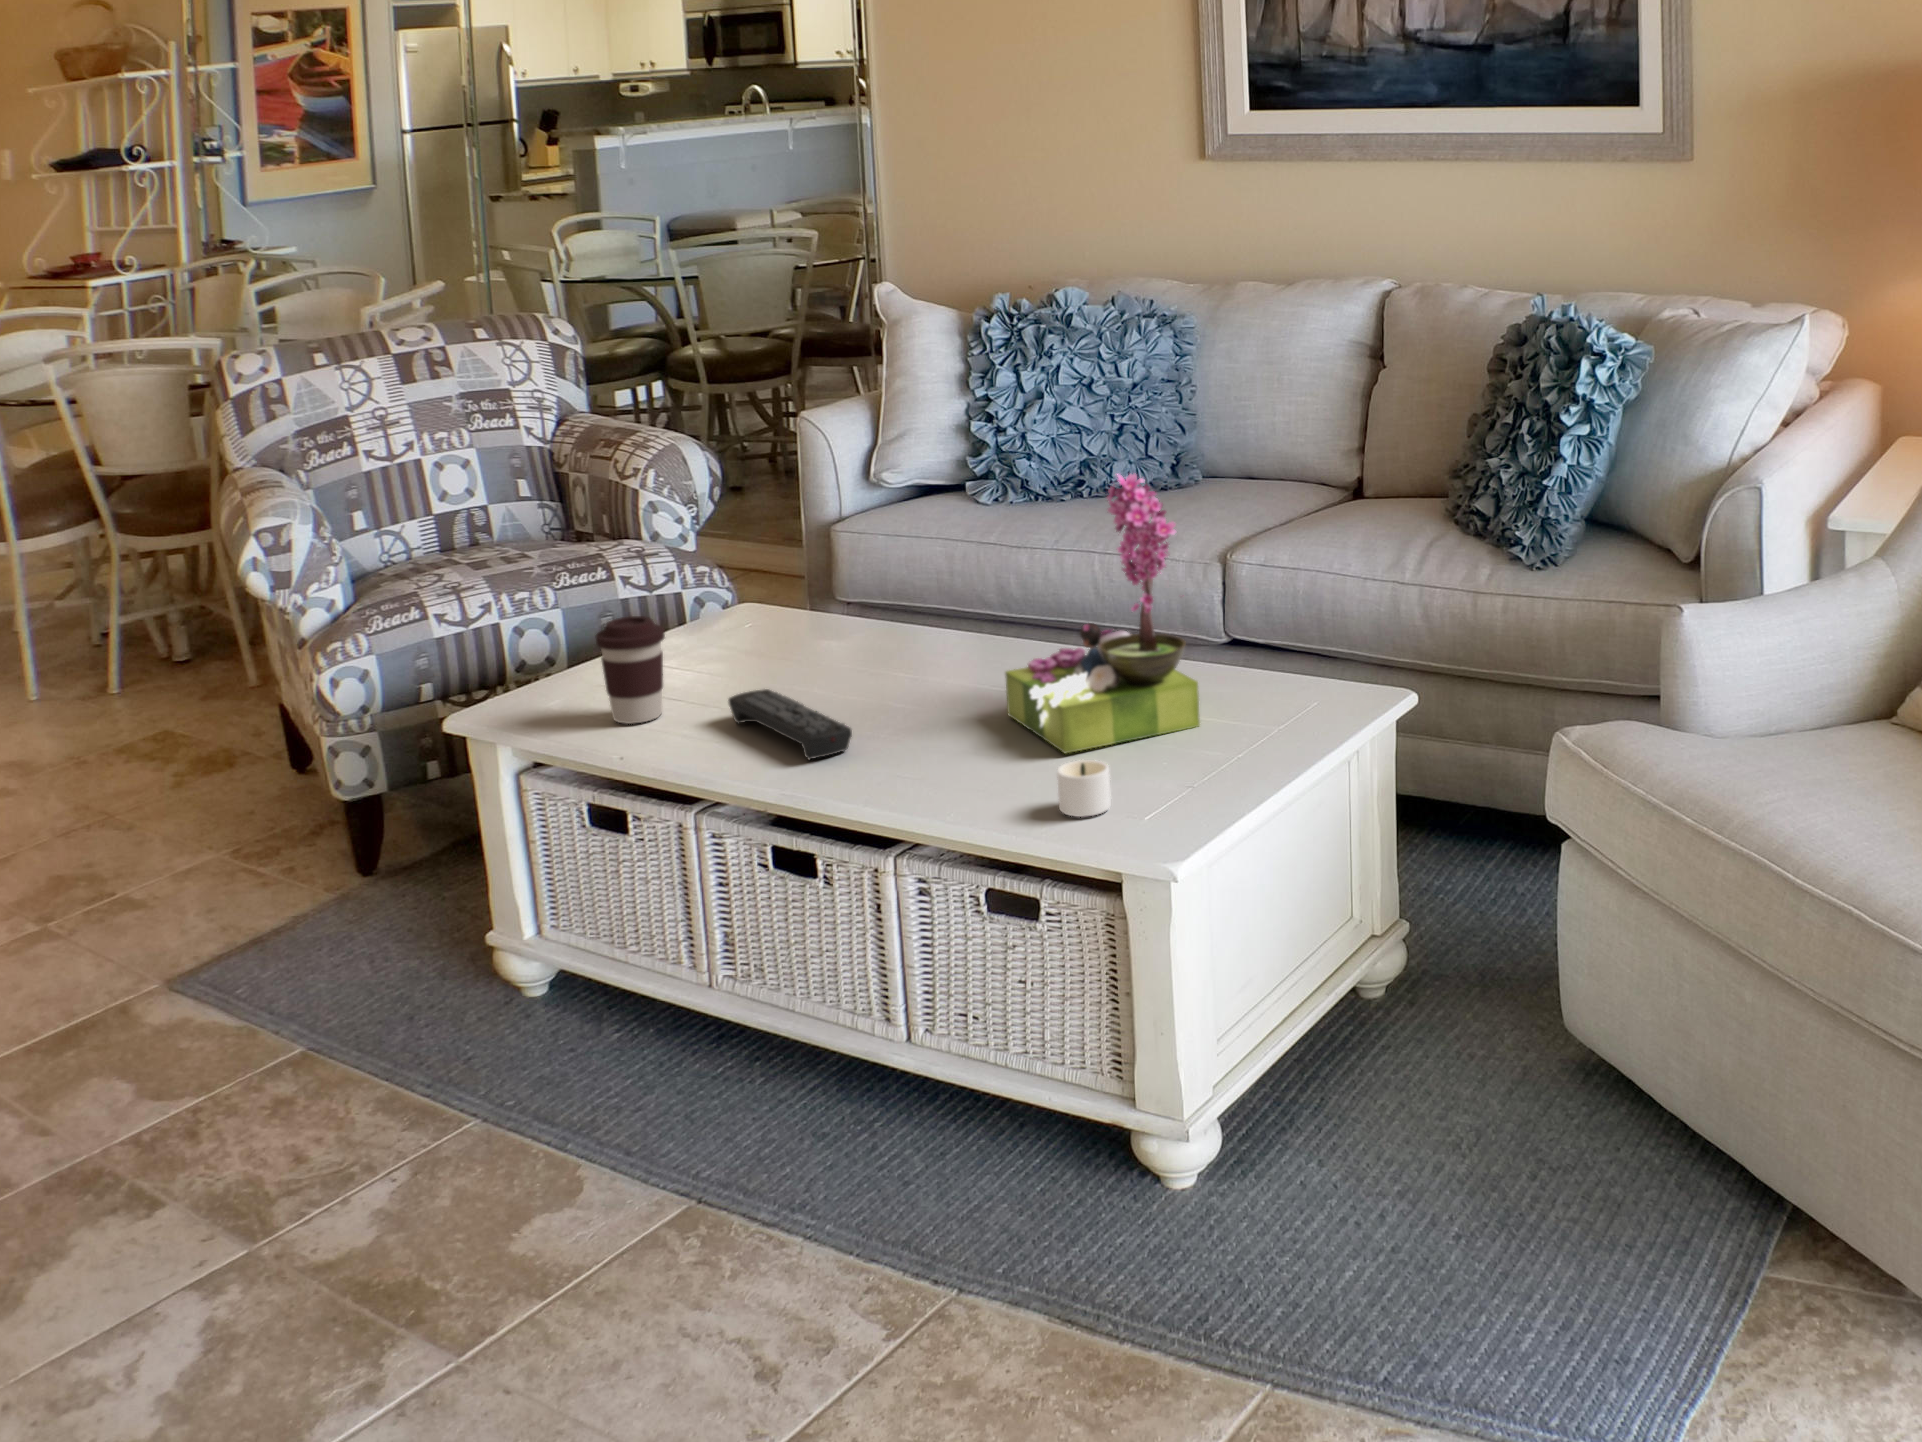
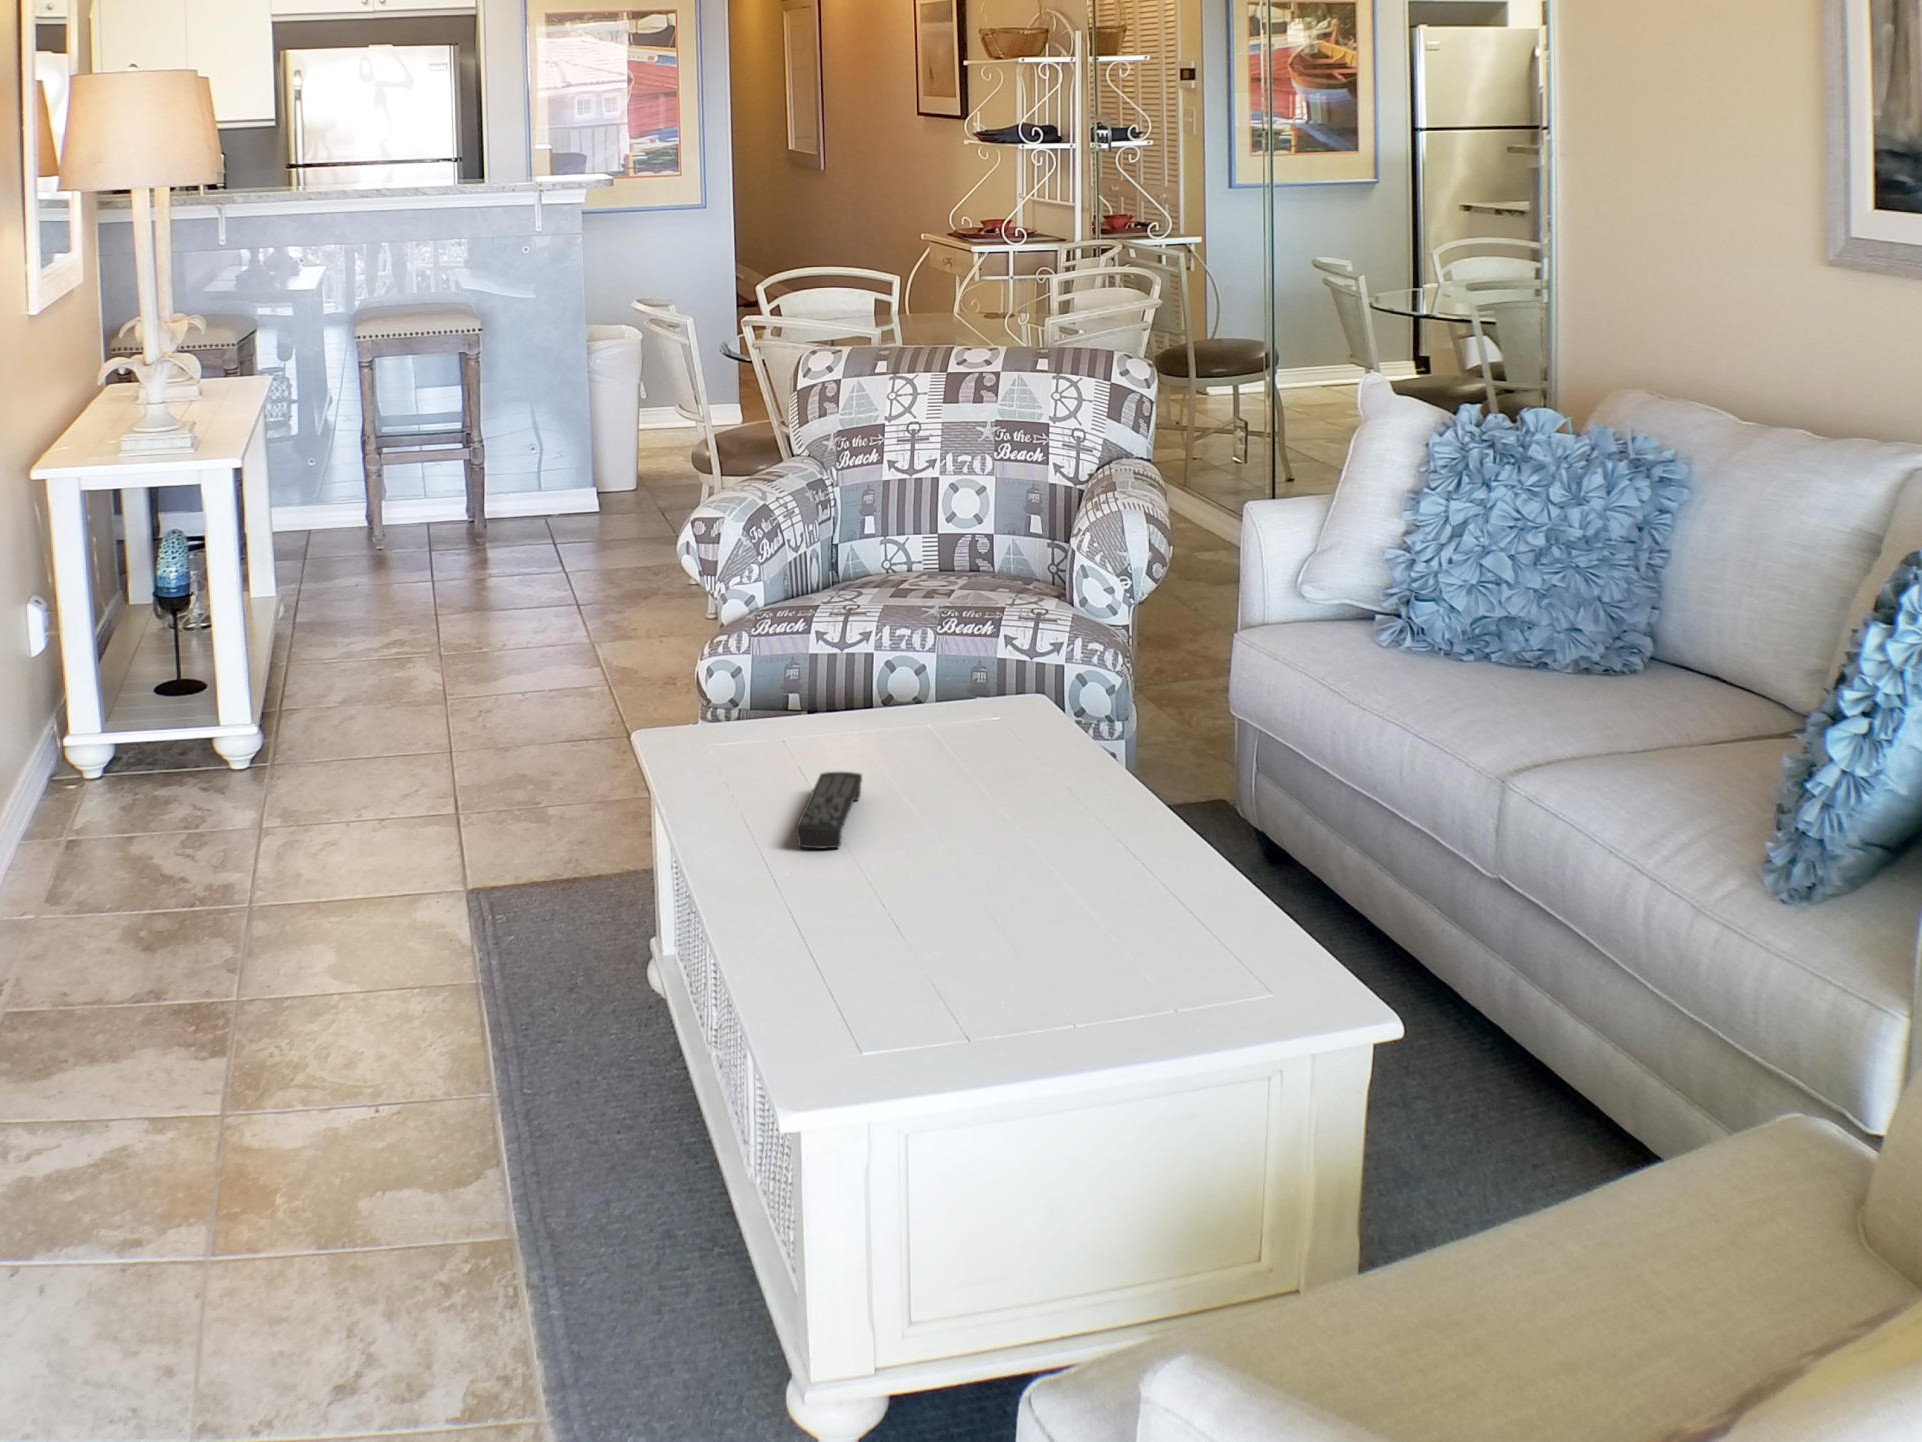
flower arrangement: present [1005,474,1200,753] -> none [952,634,1146,920]
coffee cup: present [595,616,665,724] -> none [747,677,808,777]
candle: present [1057,760,1111,817] -> none [848,911,899,975]

